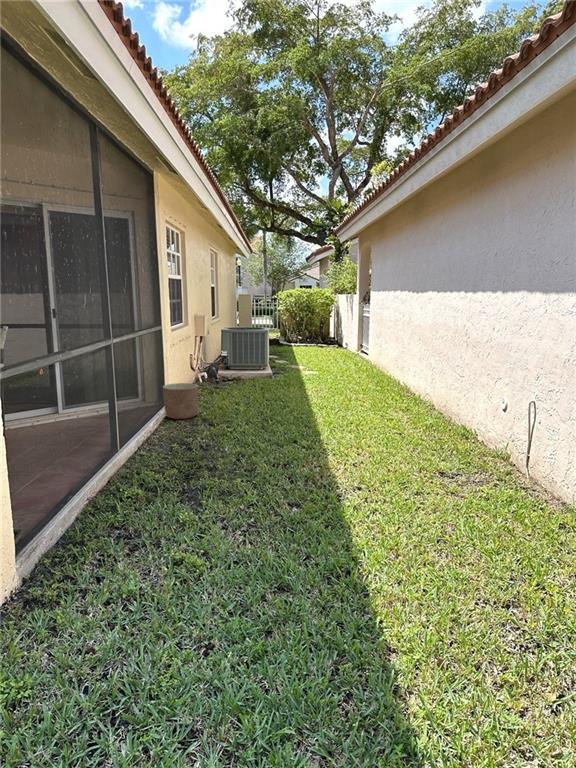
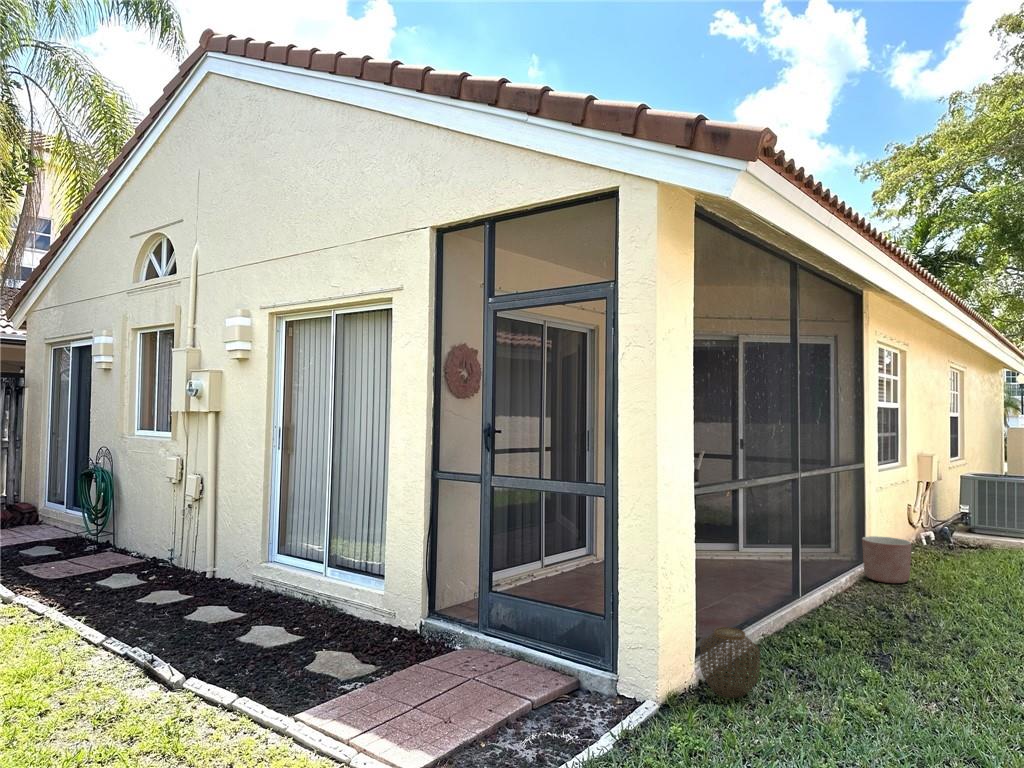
woven basket: none [18,517,88,593] -> present [700,627,760,698]

